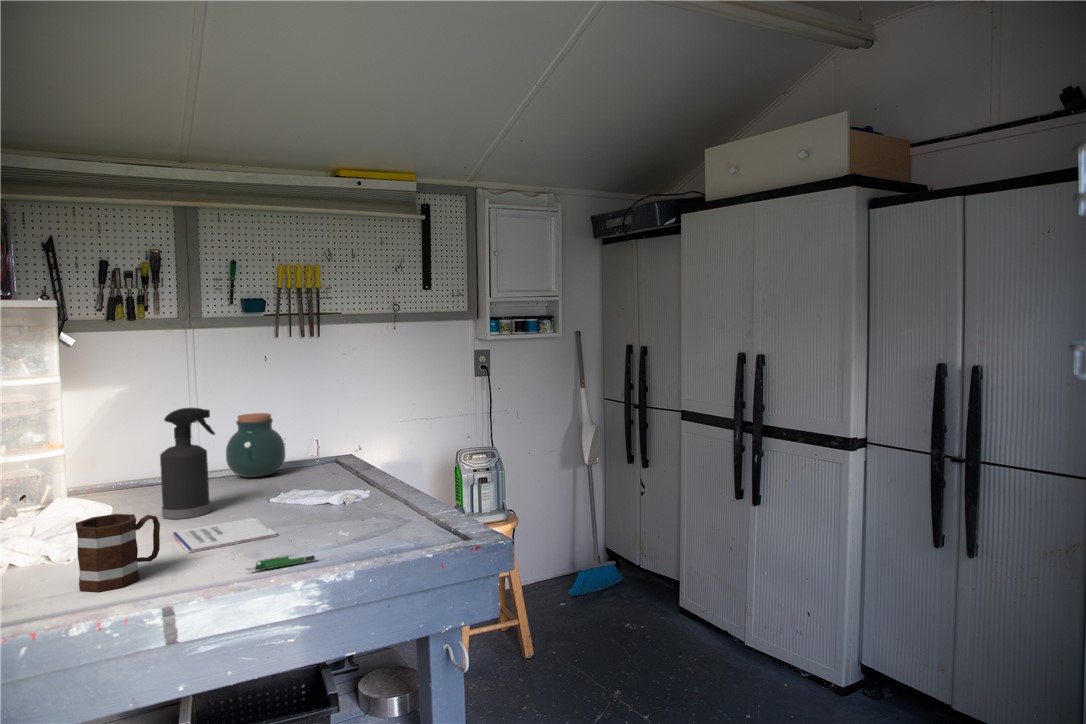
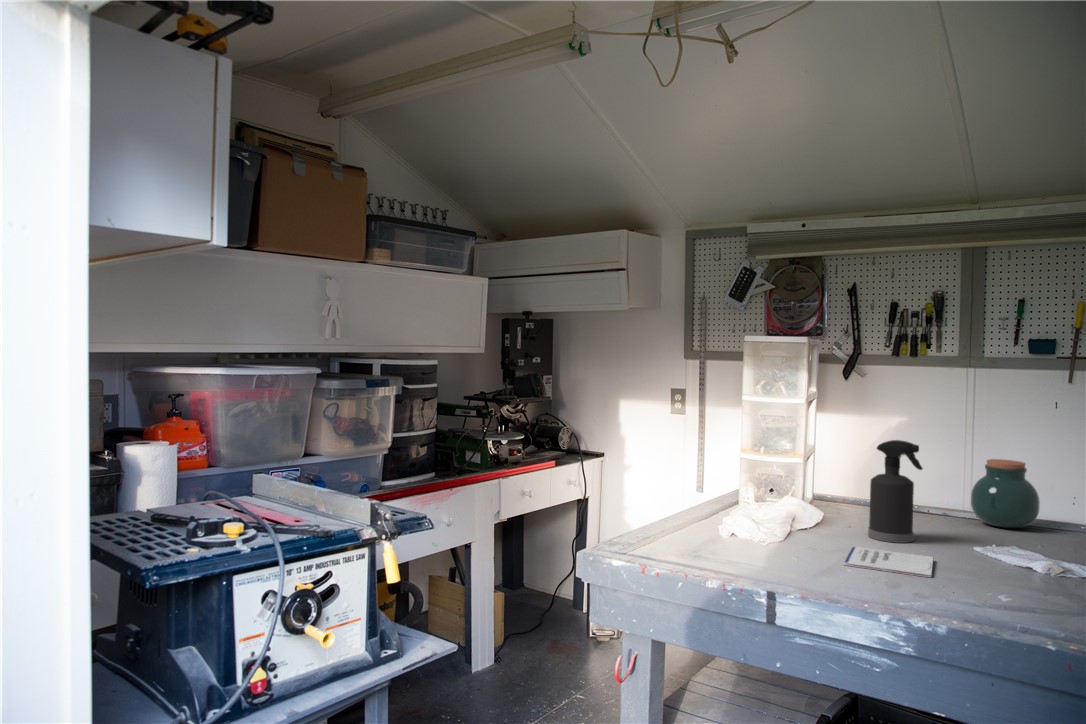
mug: present [76,514,160,592] -> none [745,511,812,570]
pen: present [247,556,315,570] -> none [856,586,927,606]

